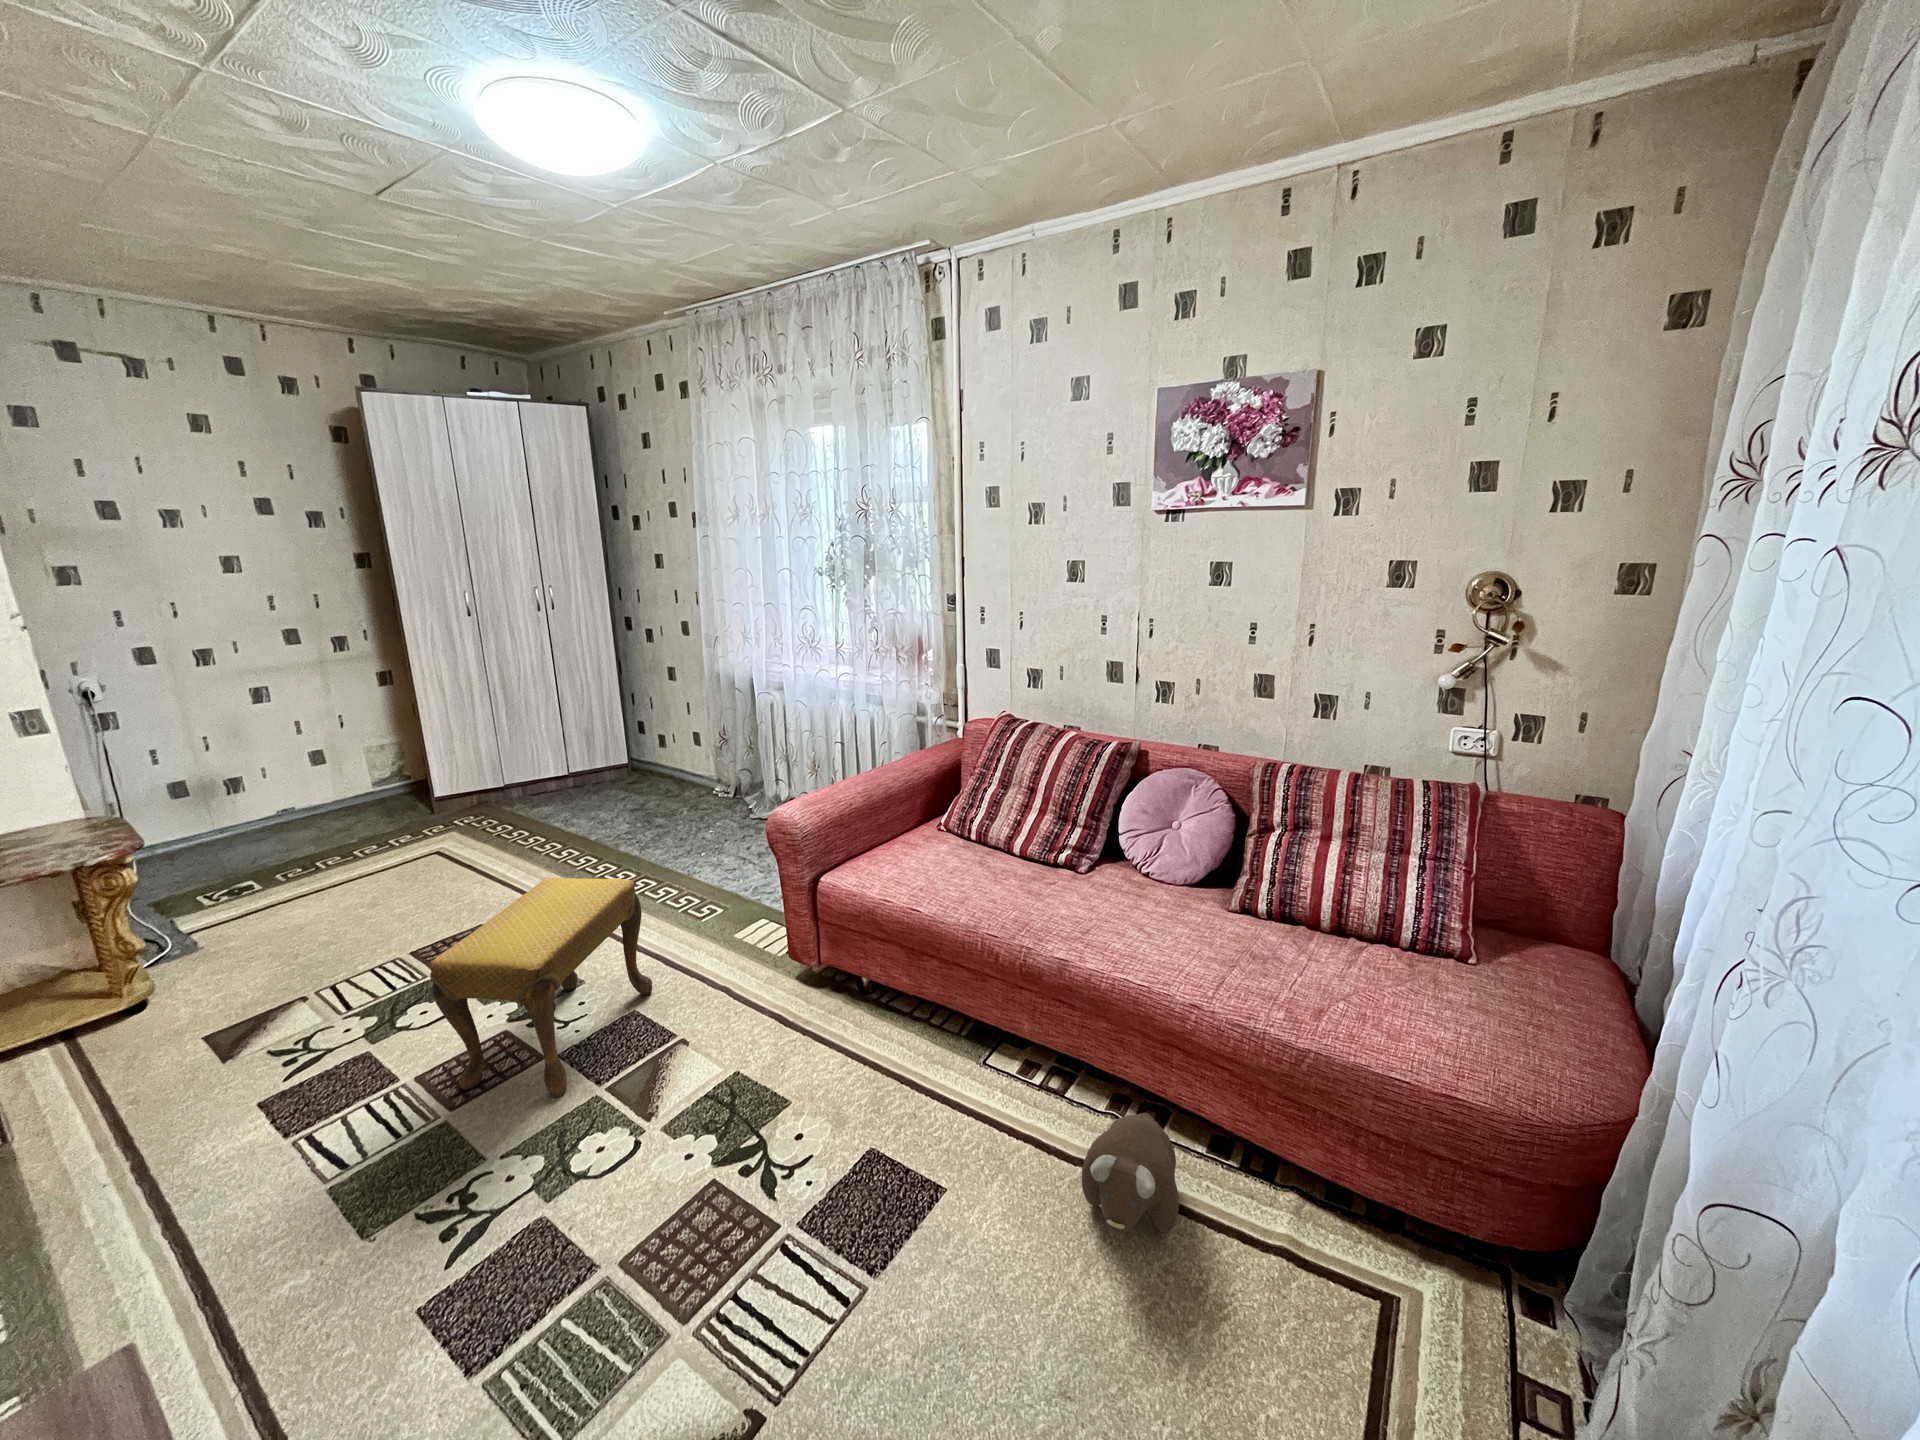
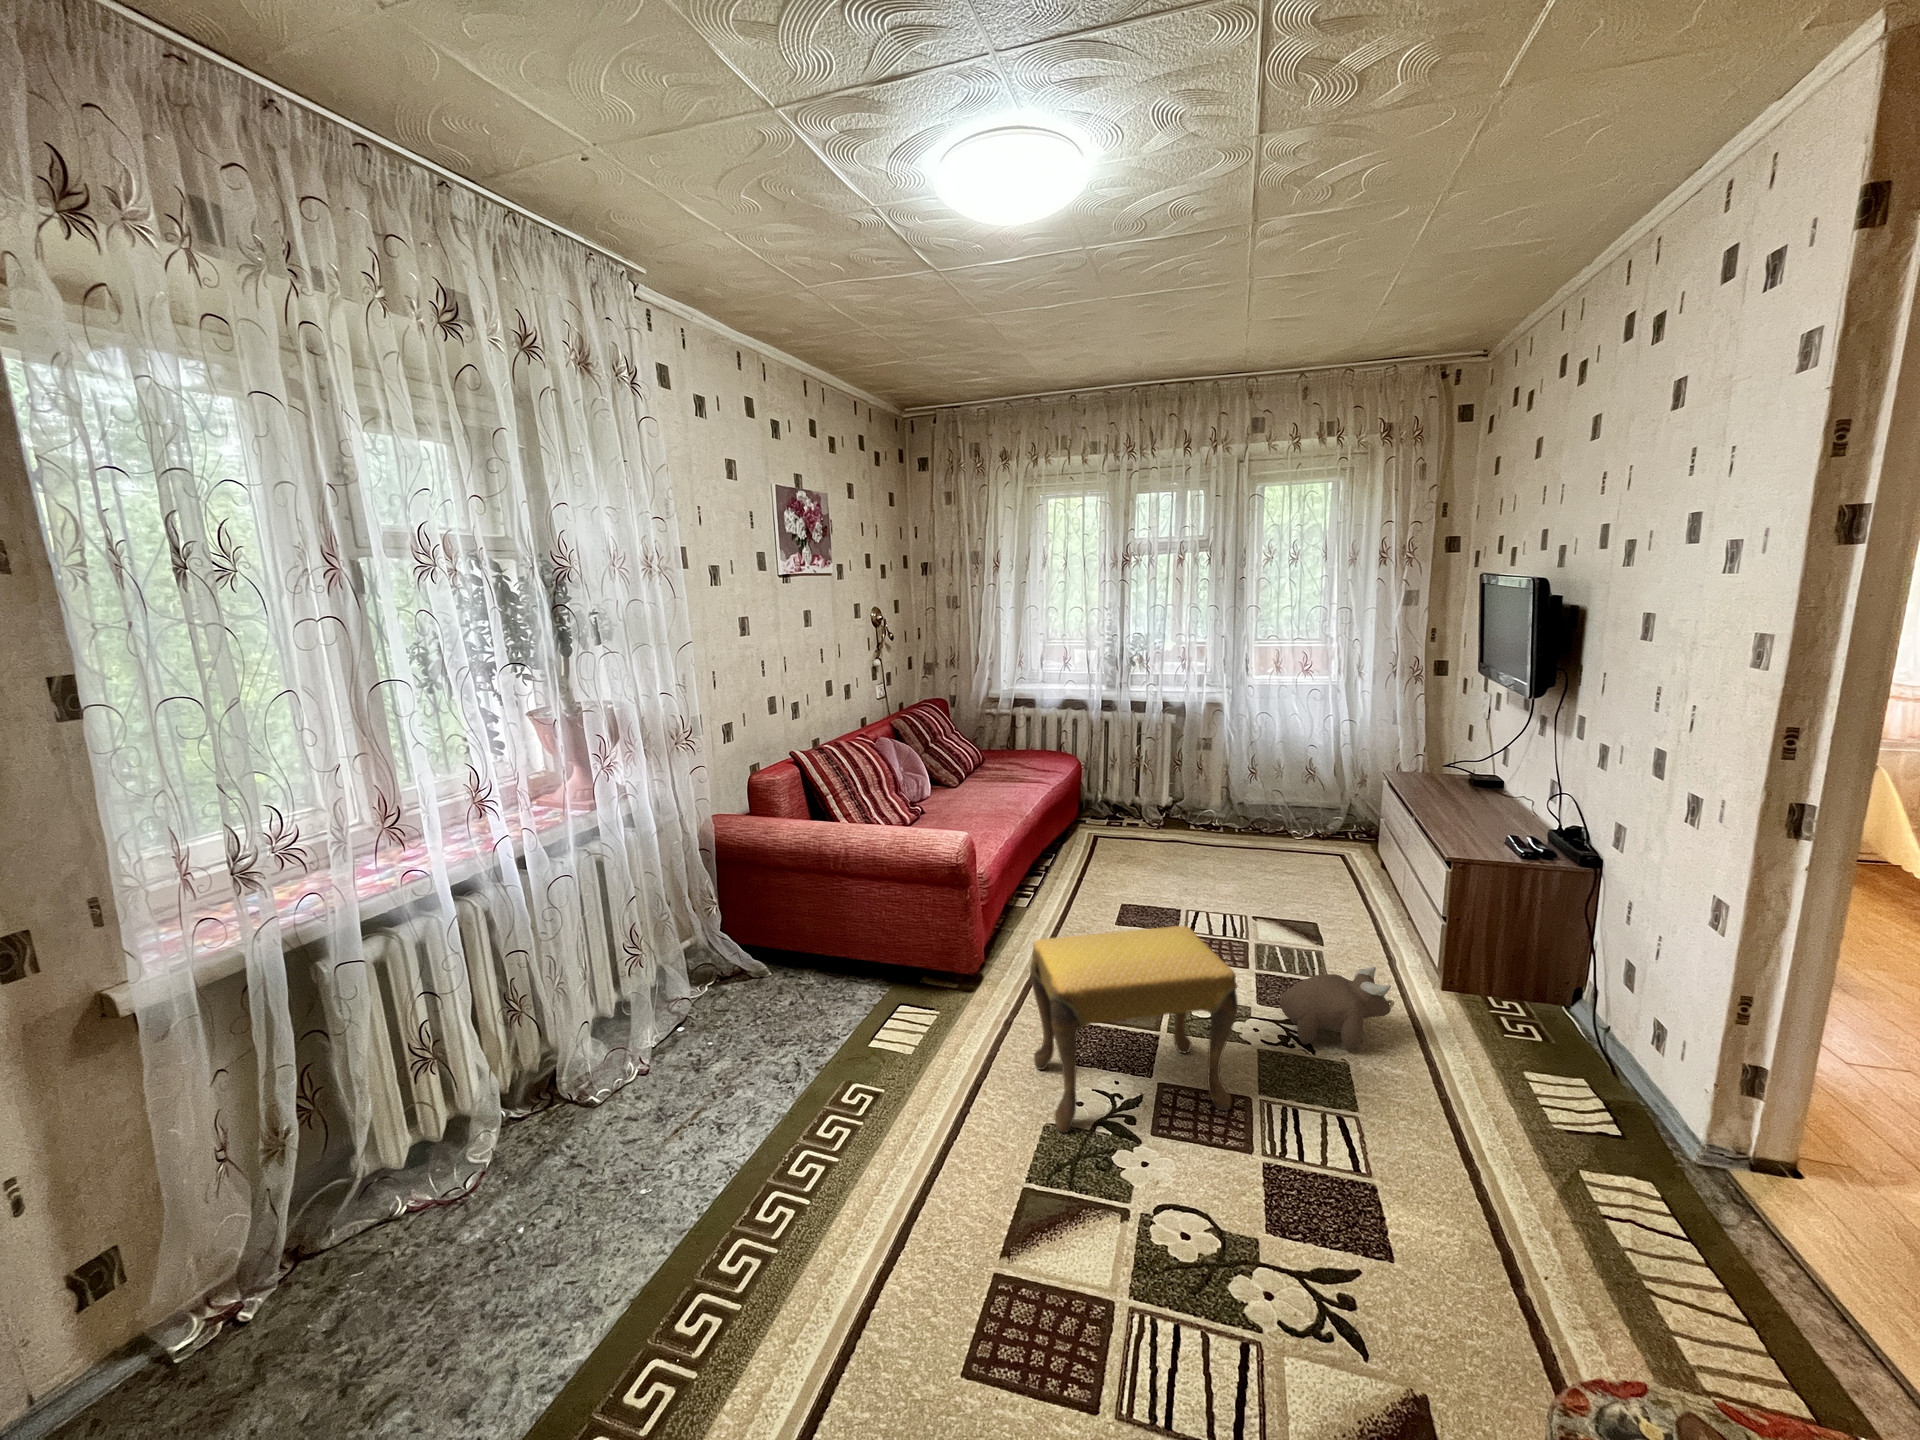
plush toy: present [1082,1113,1179,1234] -> present [1280,967,1394,1051]

